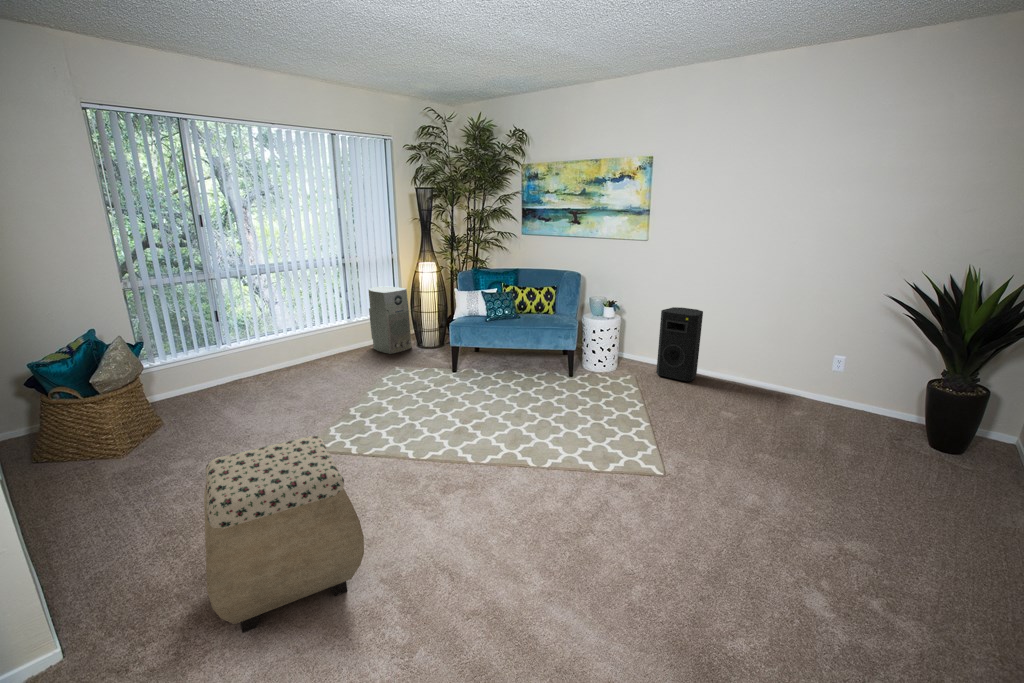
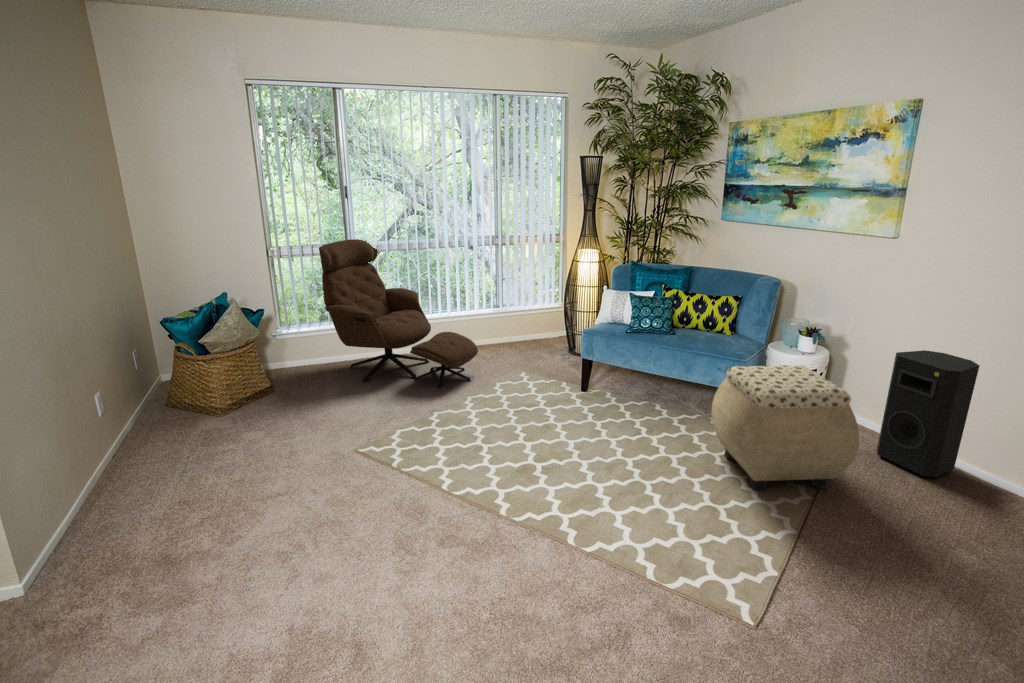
lounge chair: none [183,263,358,399] -> present [319,239,478,388]
air purifier: present [368,286,412,354] -> none [518,275,559,355]
ottoman: present [204,436,364,633] -> present [712,365,859,490]

